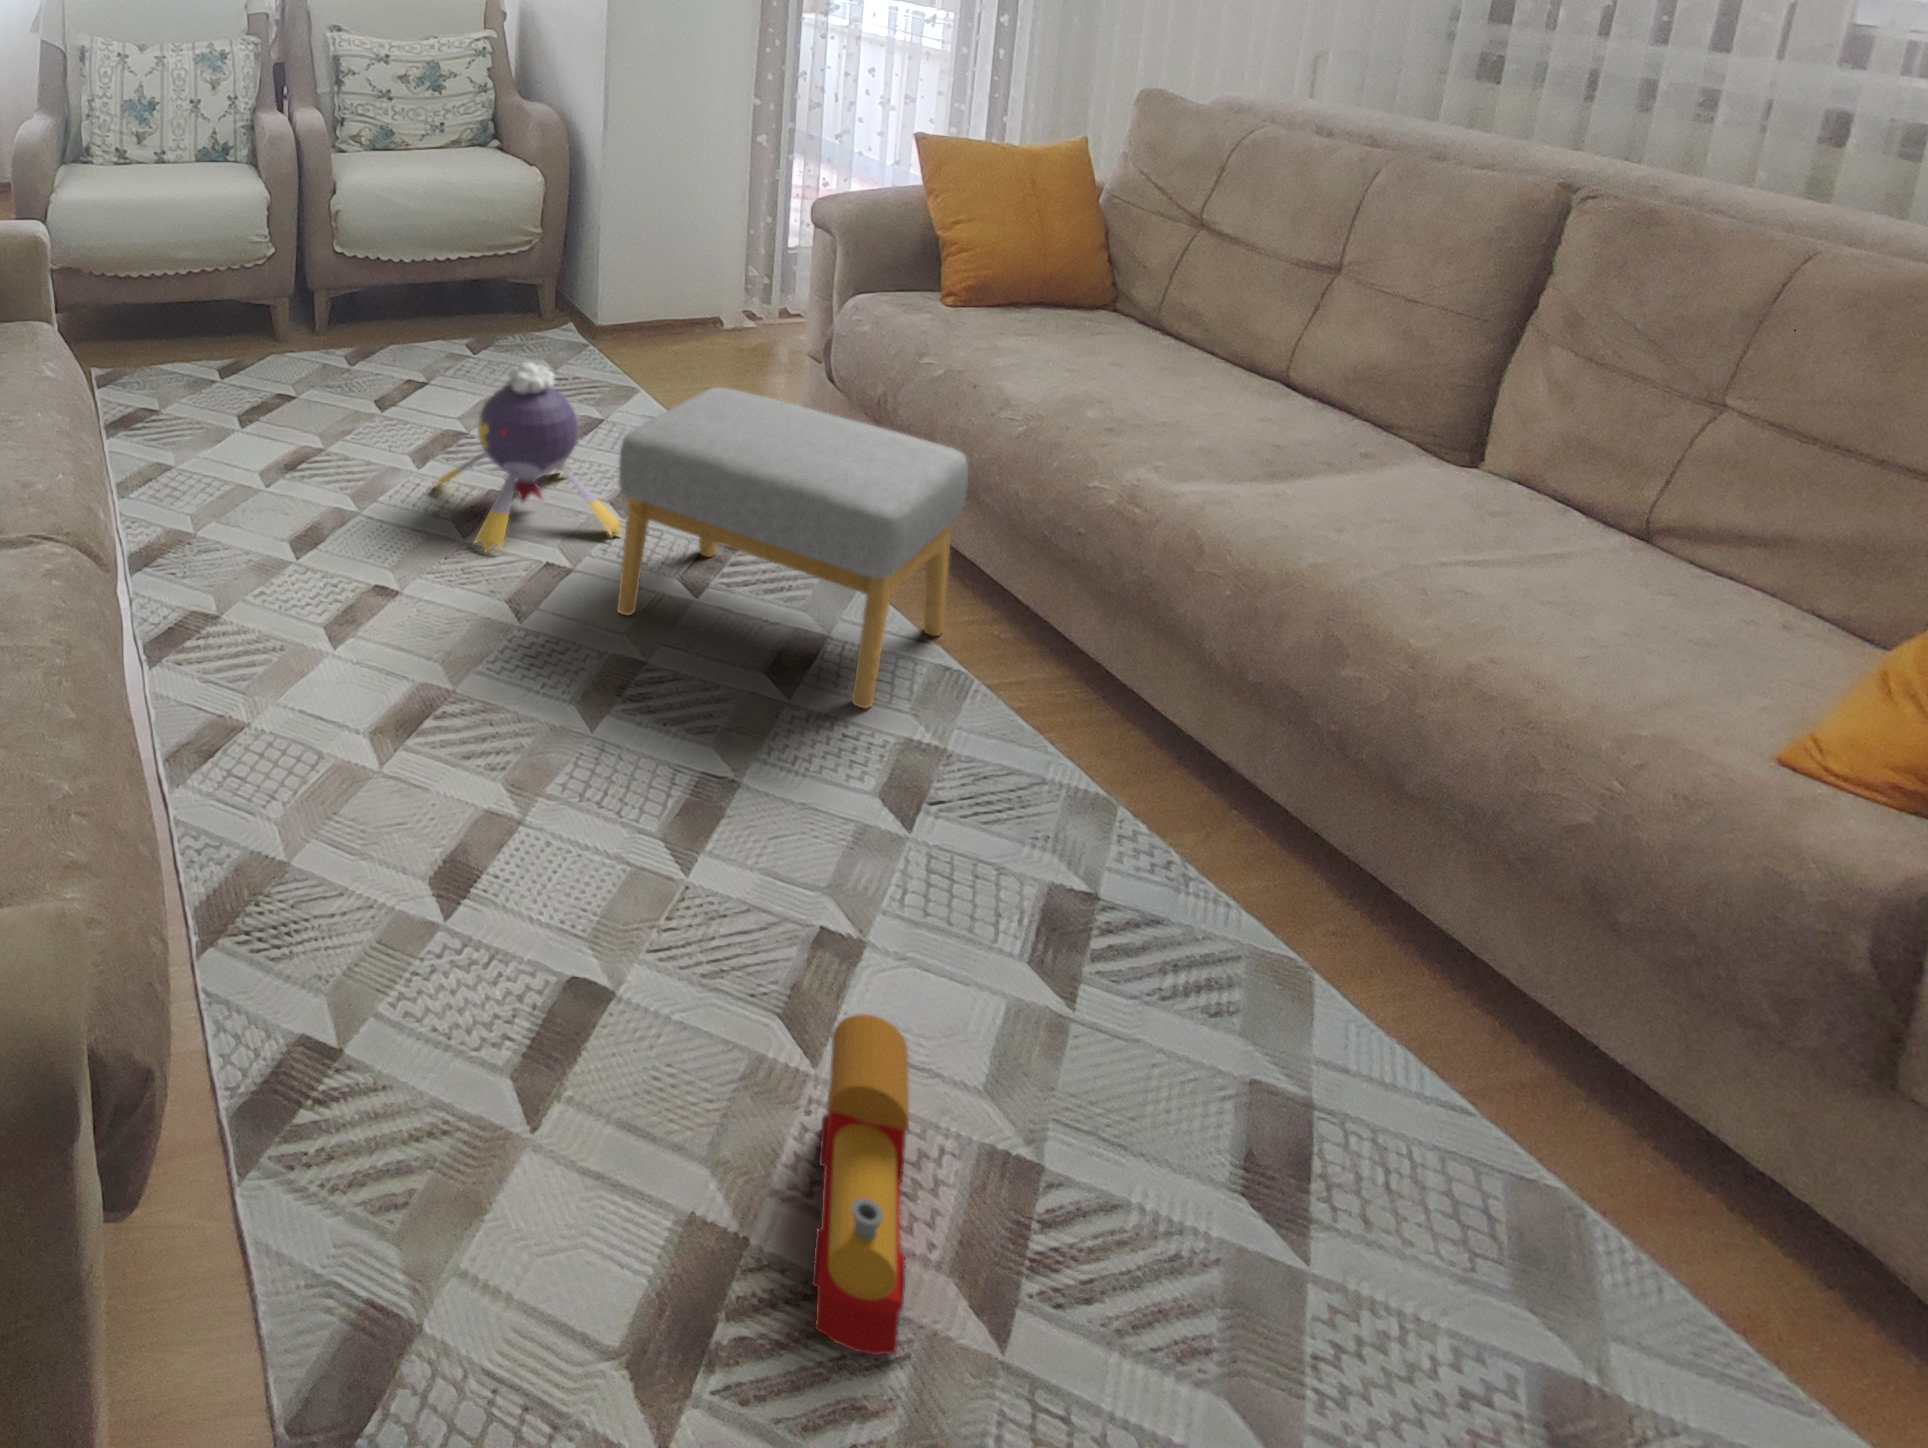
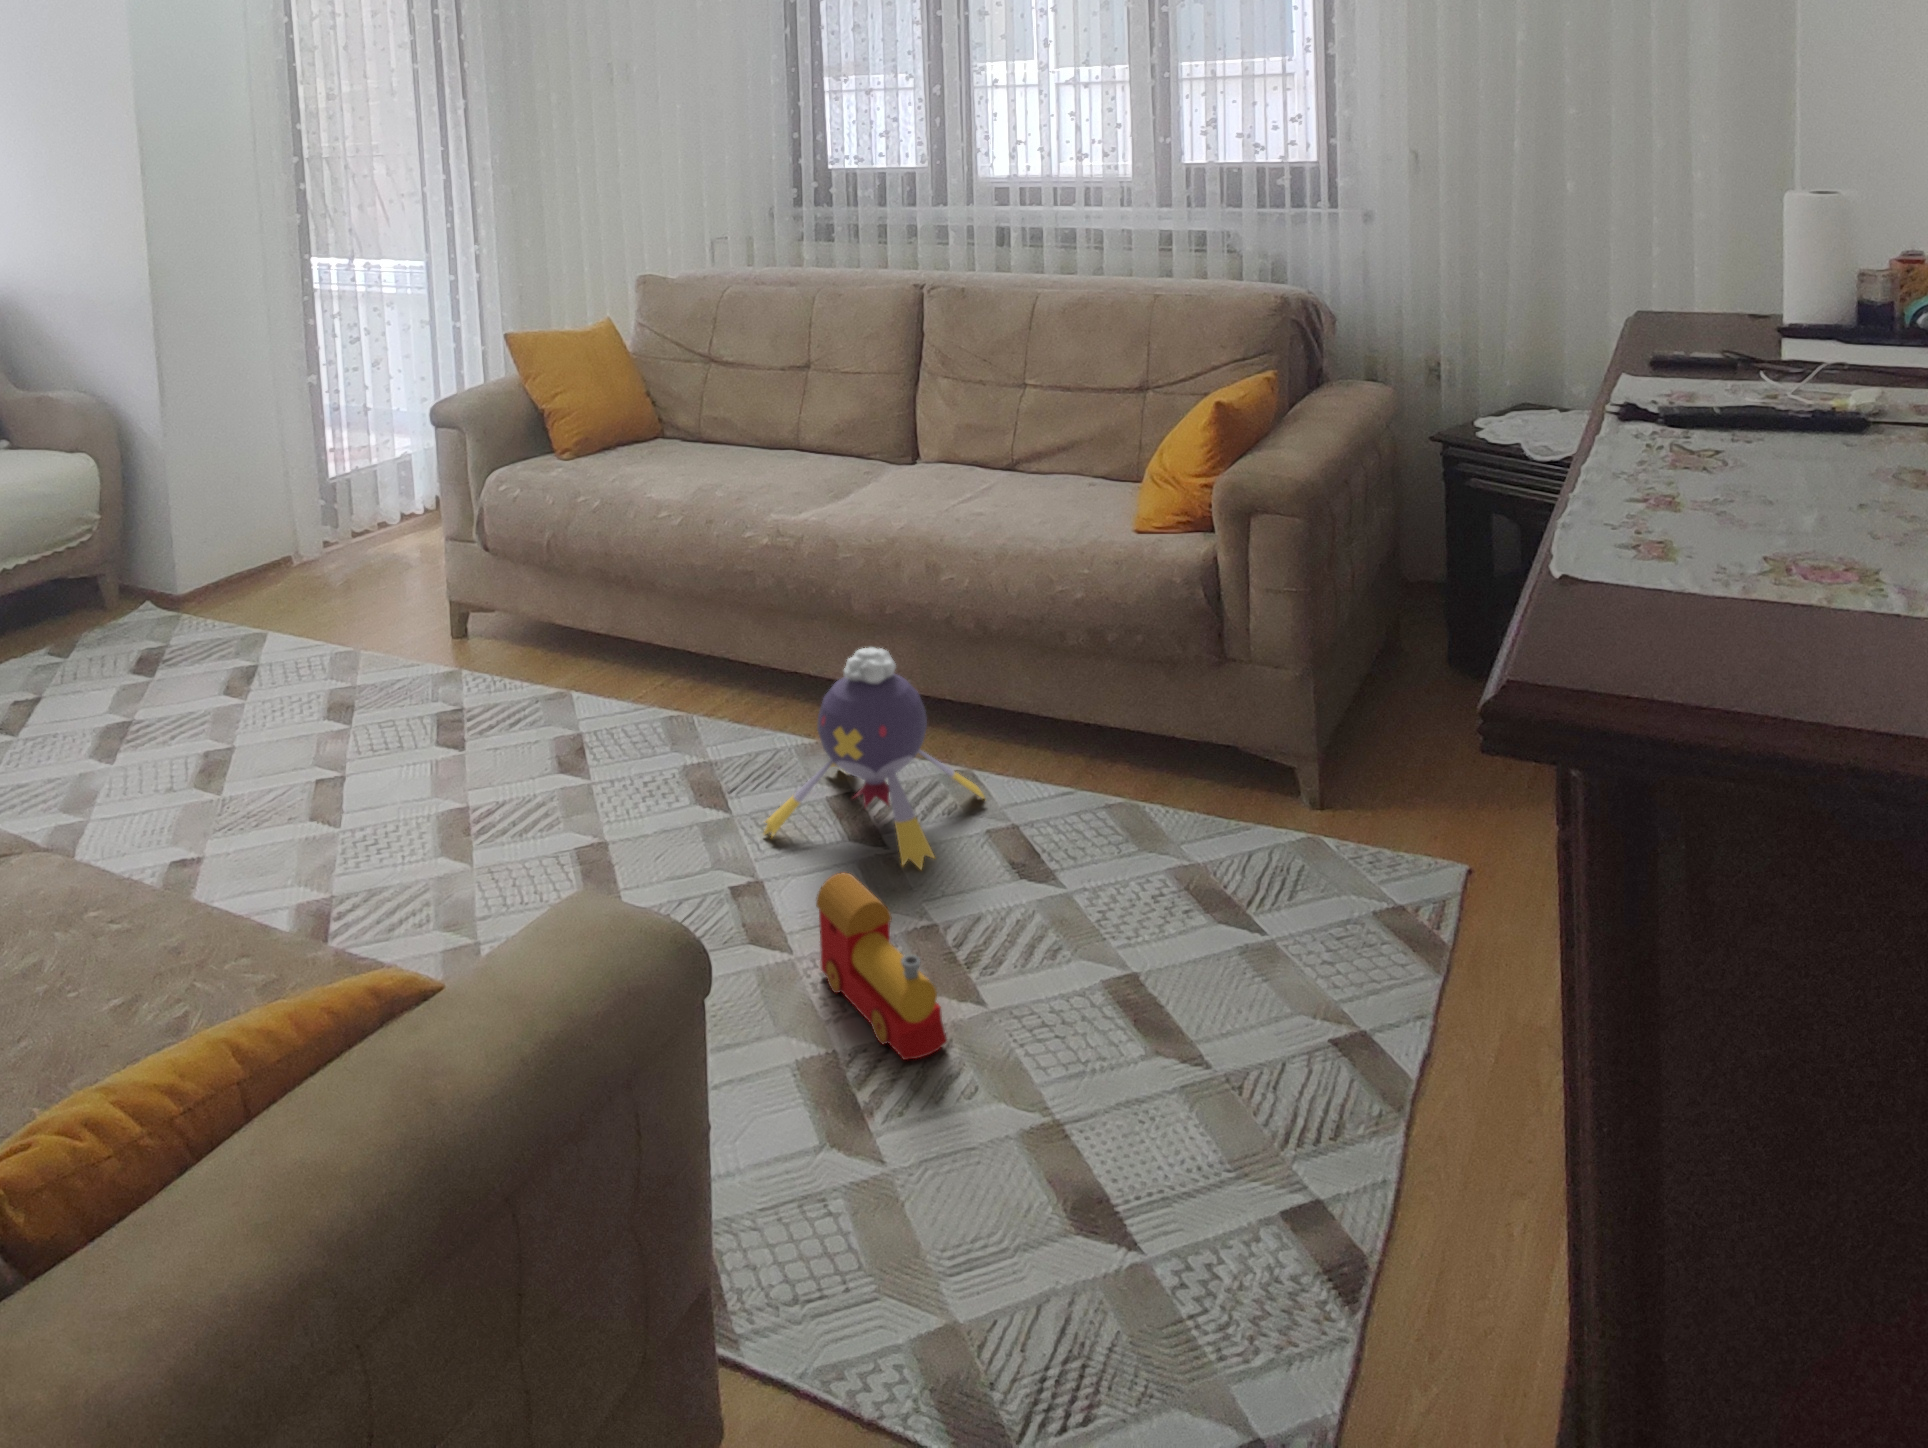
plush toy: present [436,362,621,552] -> present [764,647,984,869]
footstool: present [617,387,968,708] -> none [393,551,650,784]

